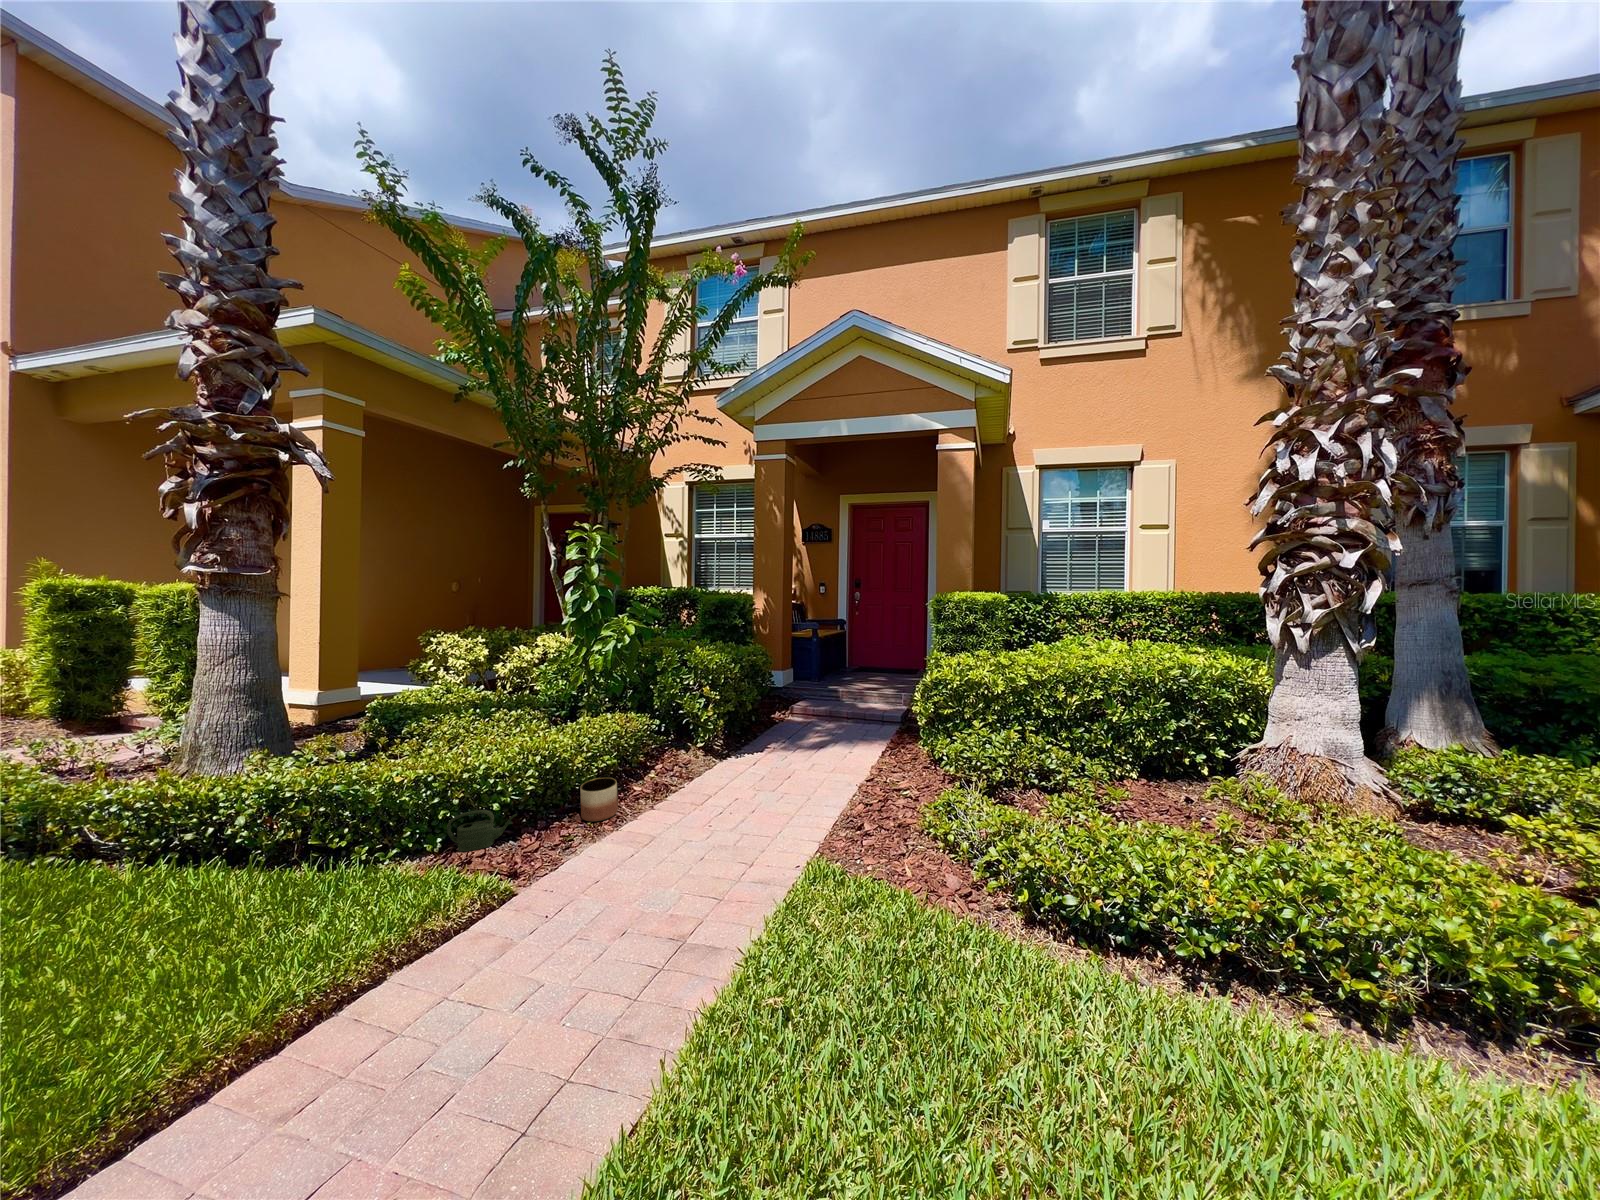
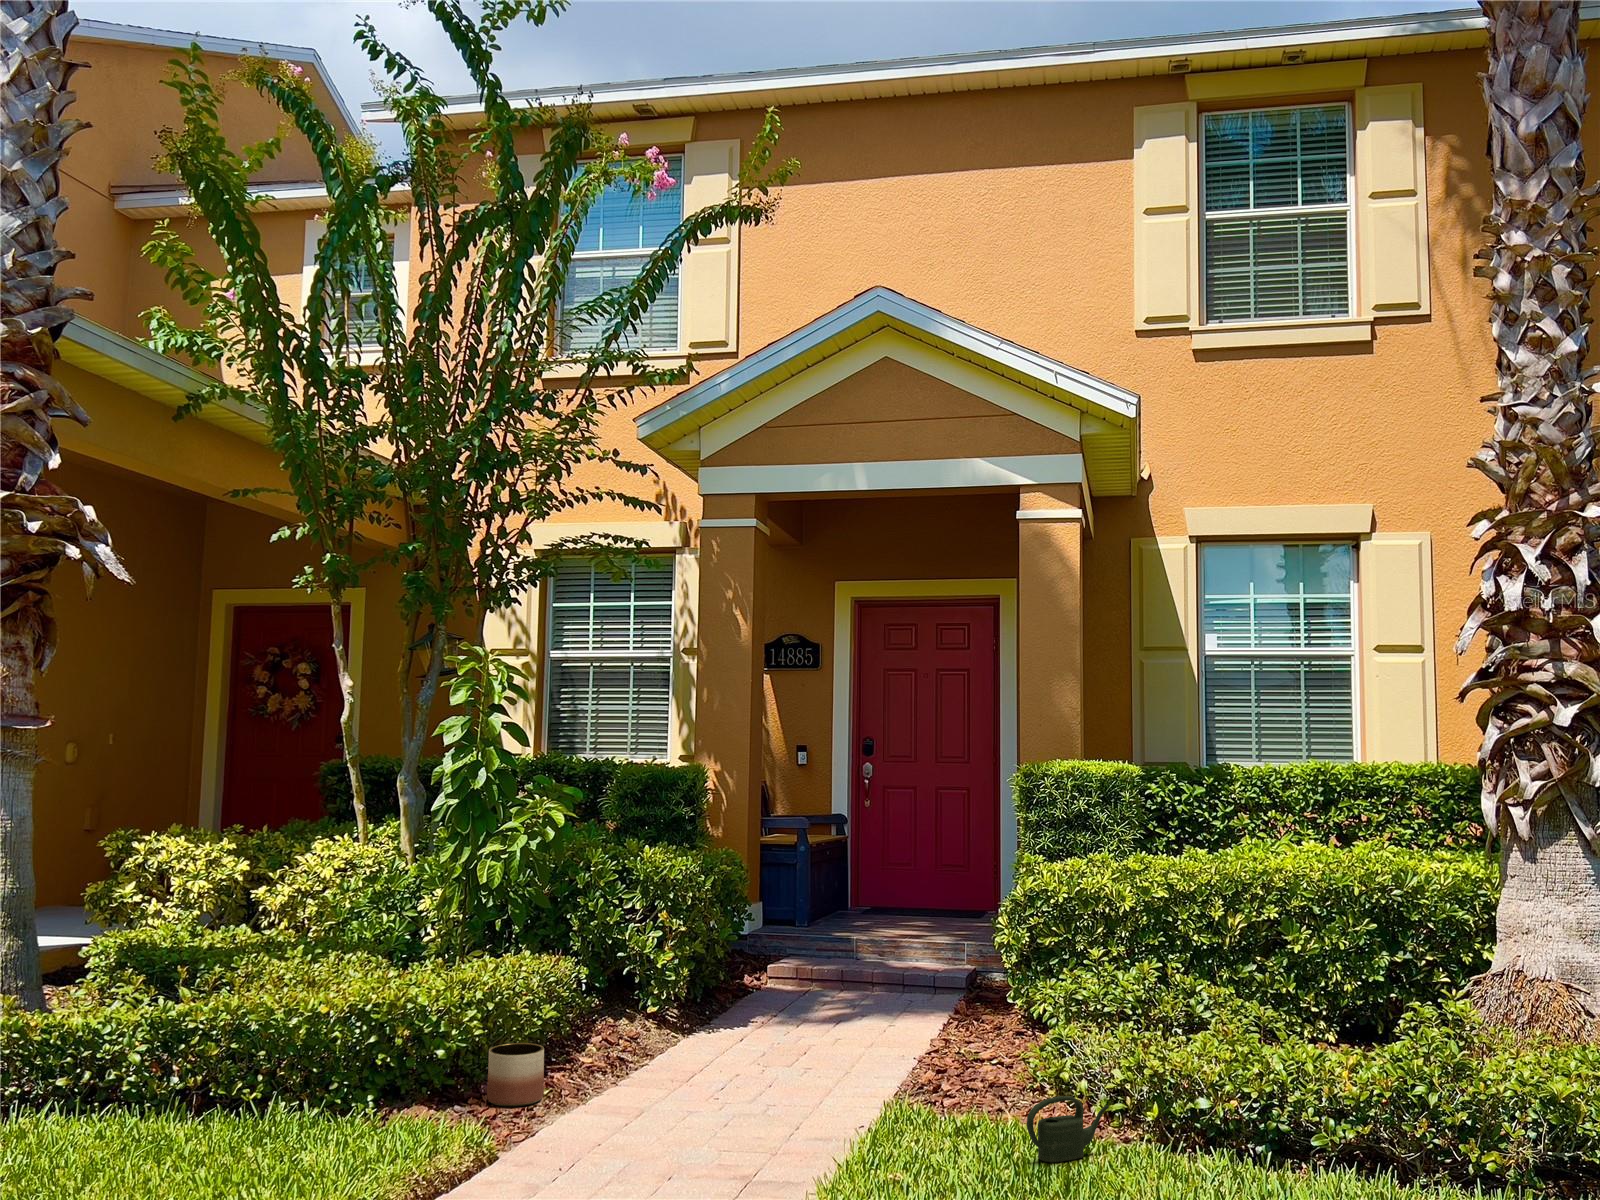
watering can: present [446,810,517,852] -> present [1027,1096,1109,1163]

